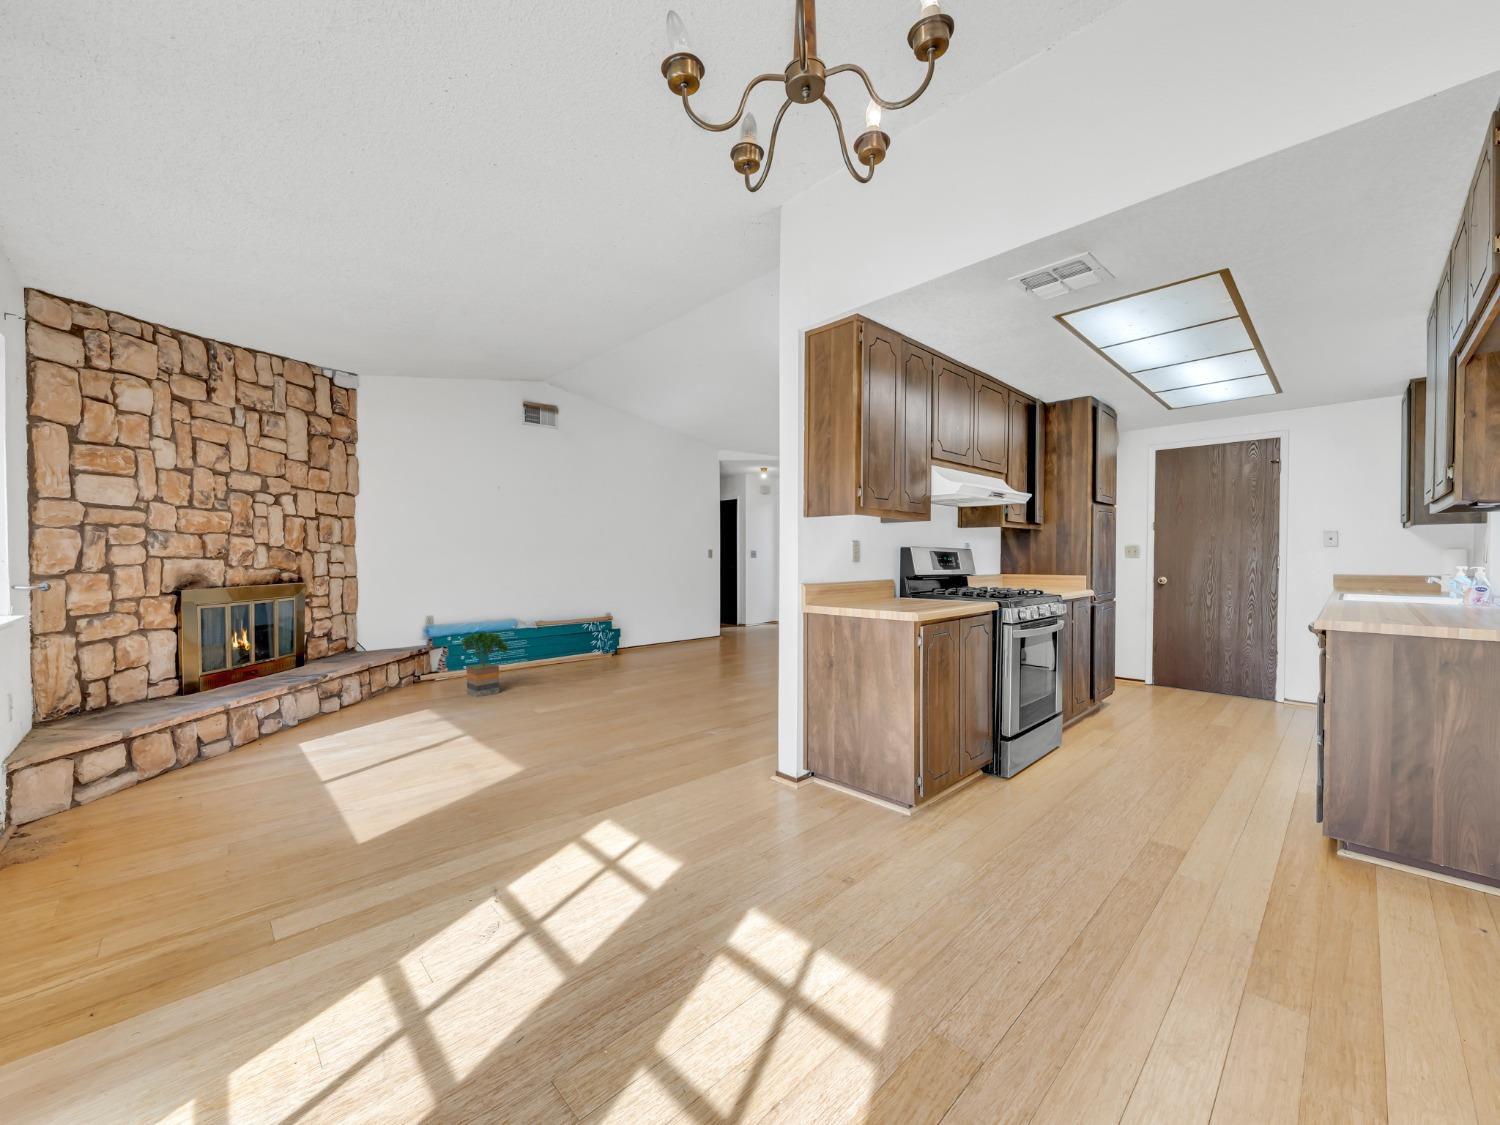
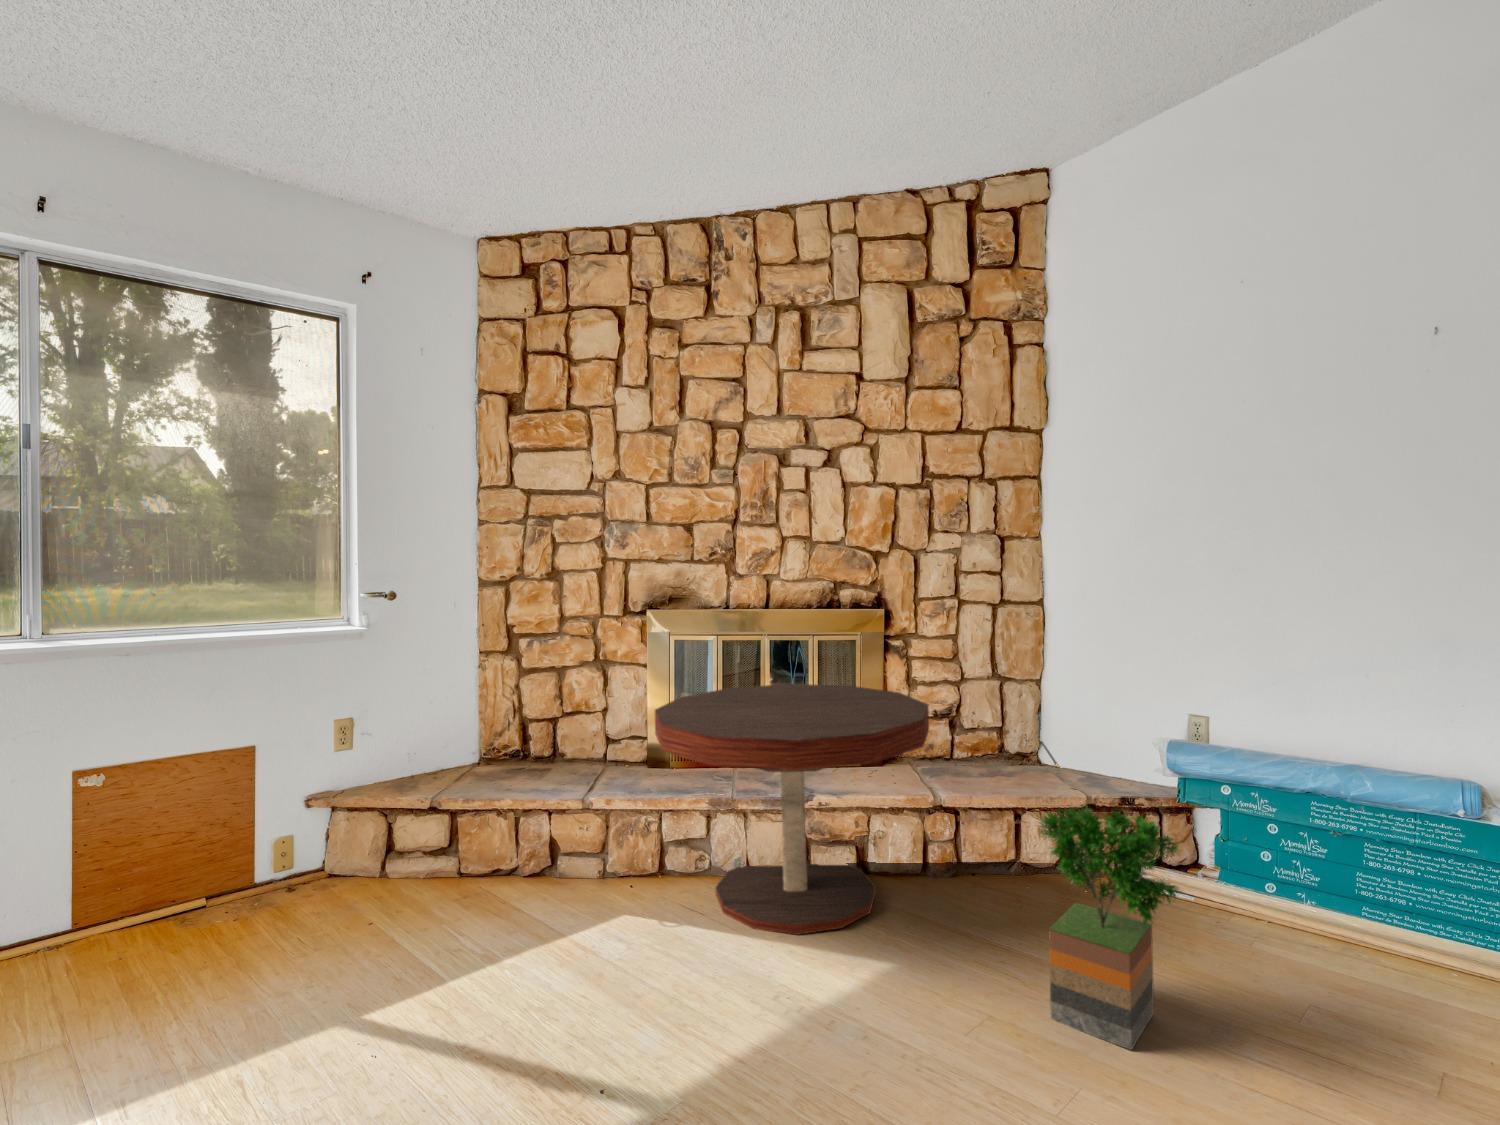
coffee table: none [258,619,414,728] -> present [655,684,929,935]

